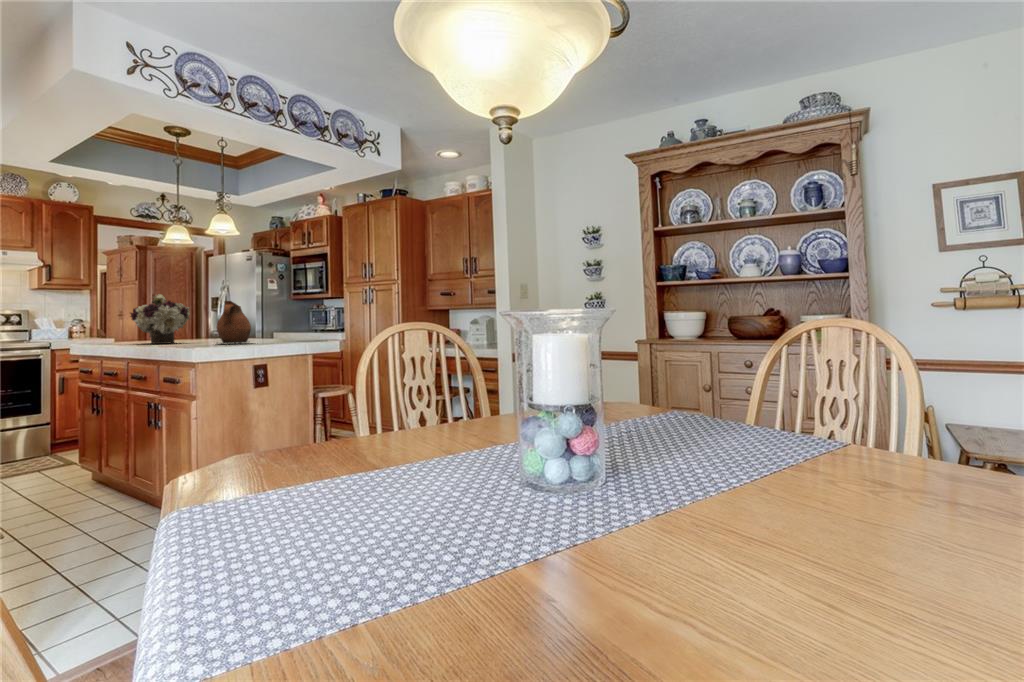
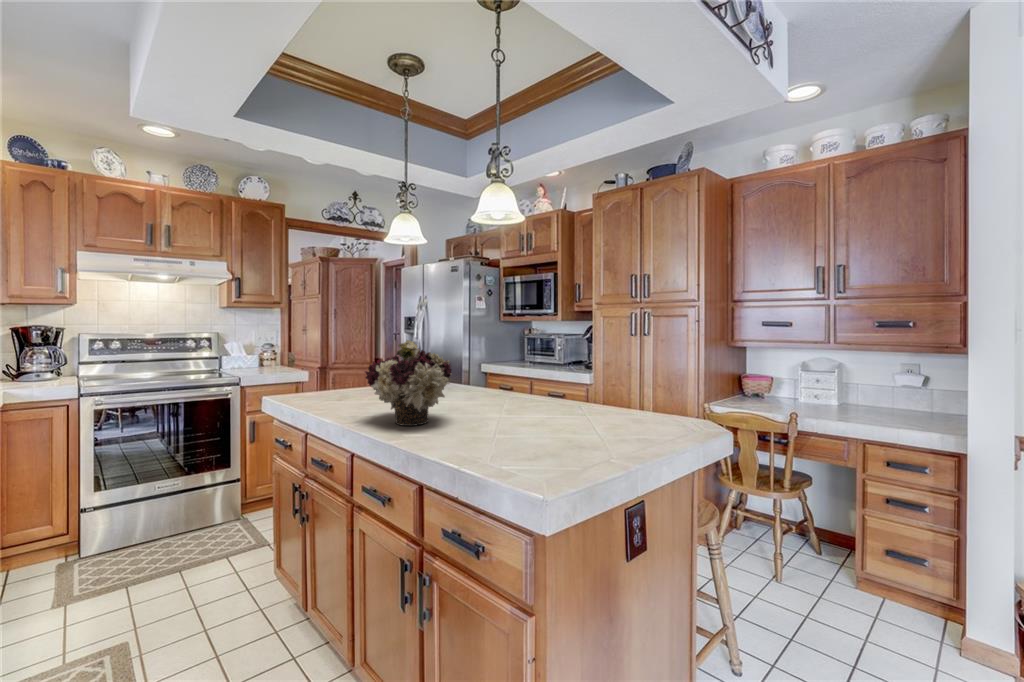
ceramic pitcher: present [217,301,251,344] -> none [511,364,584,447]

